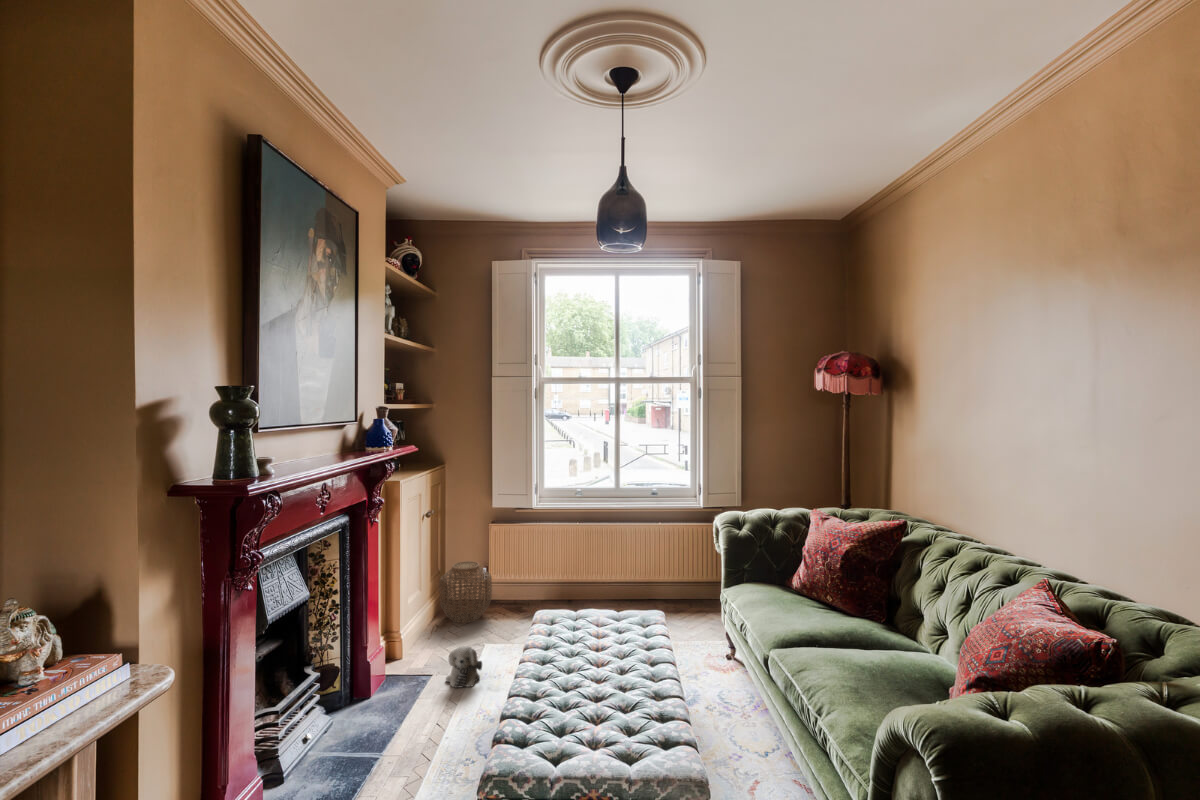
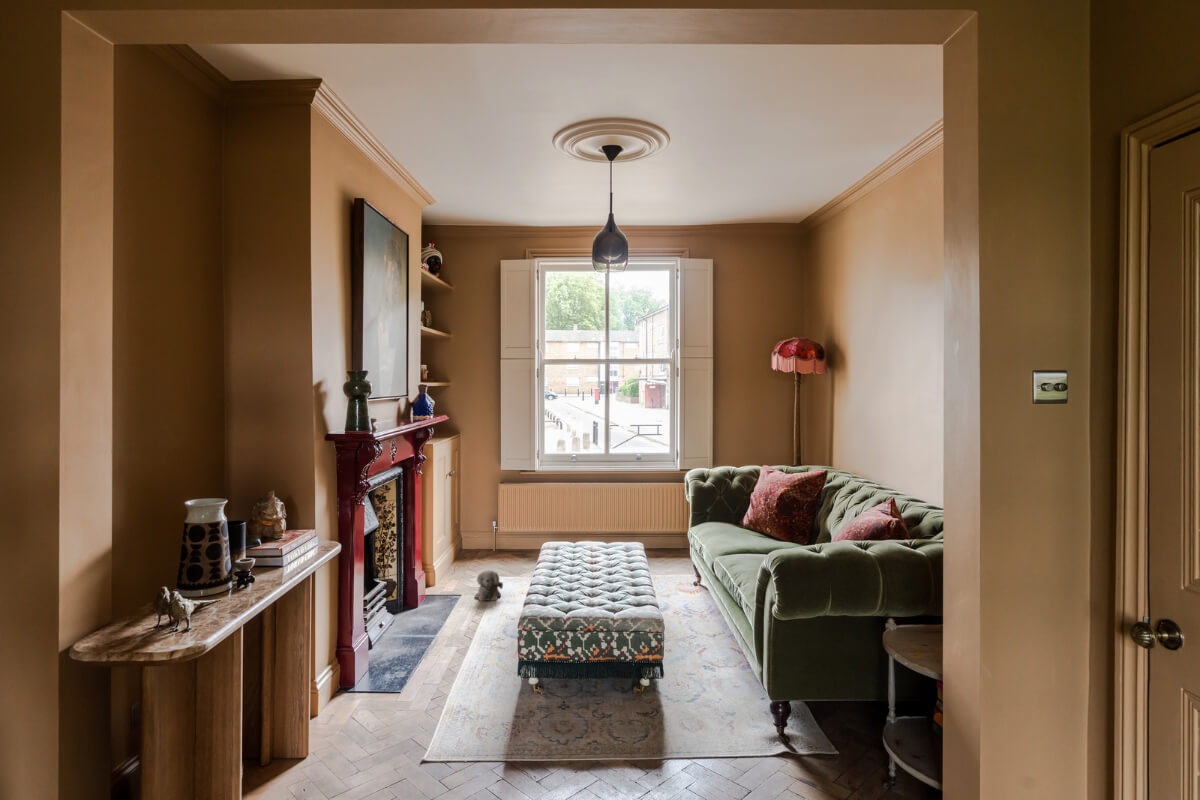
woven basket: present [439,561,492,623] -> none [461,514,504,563]

